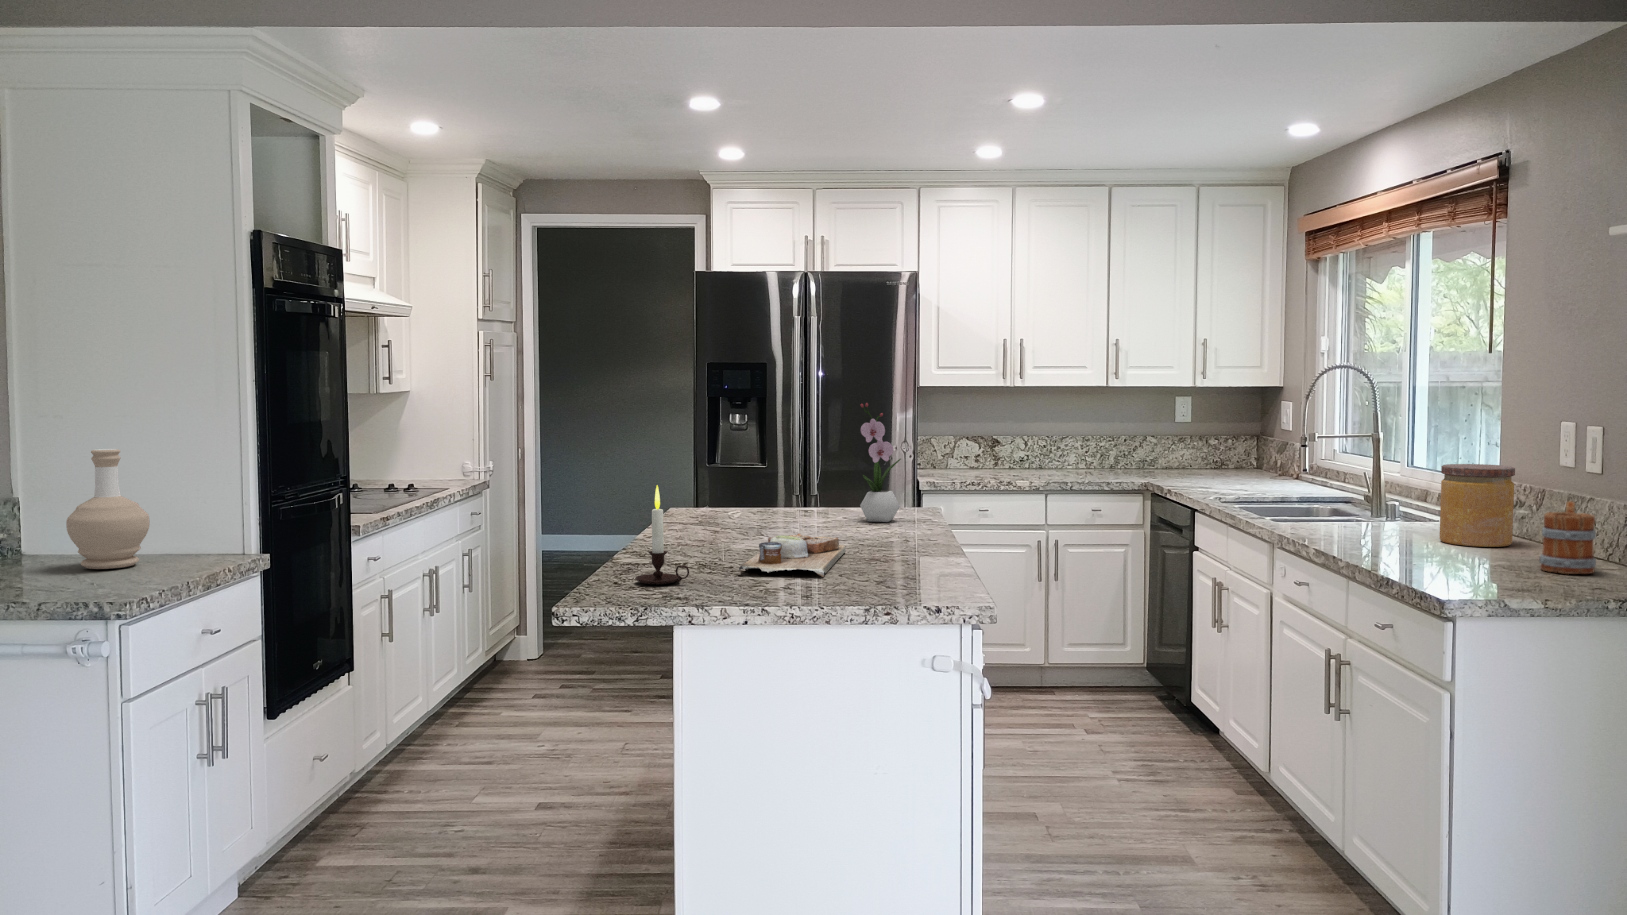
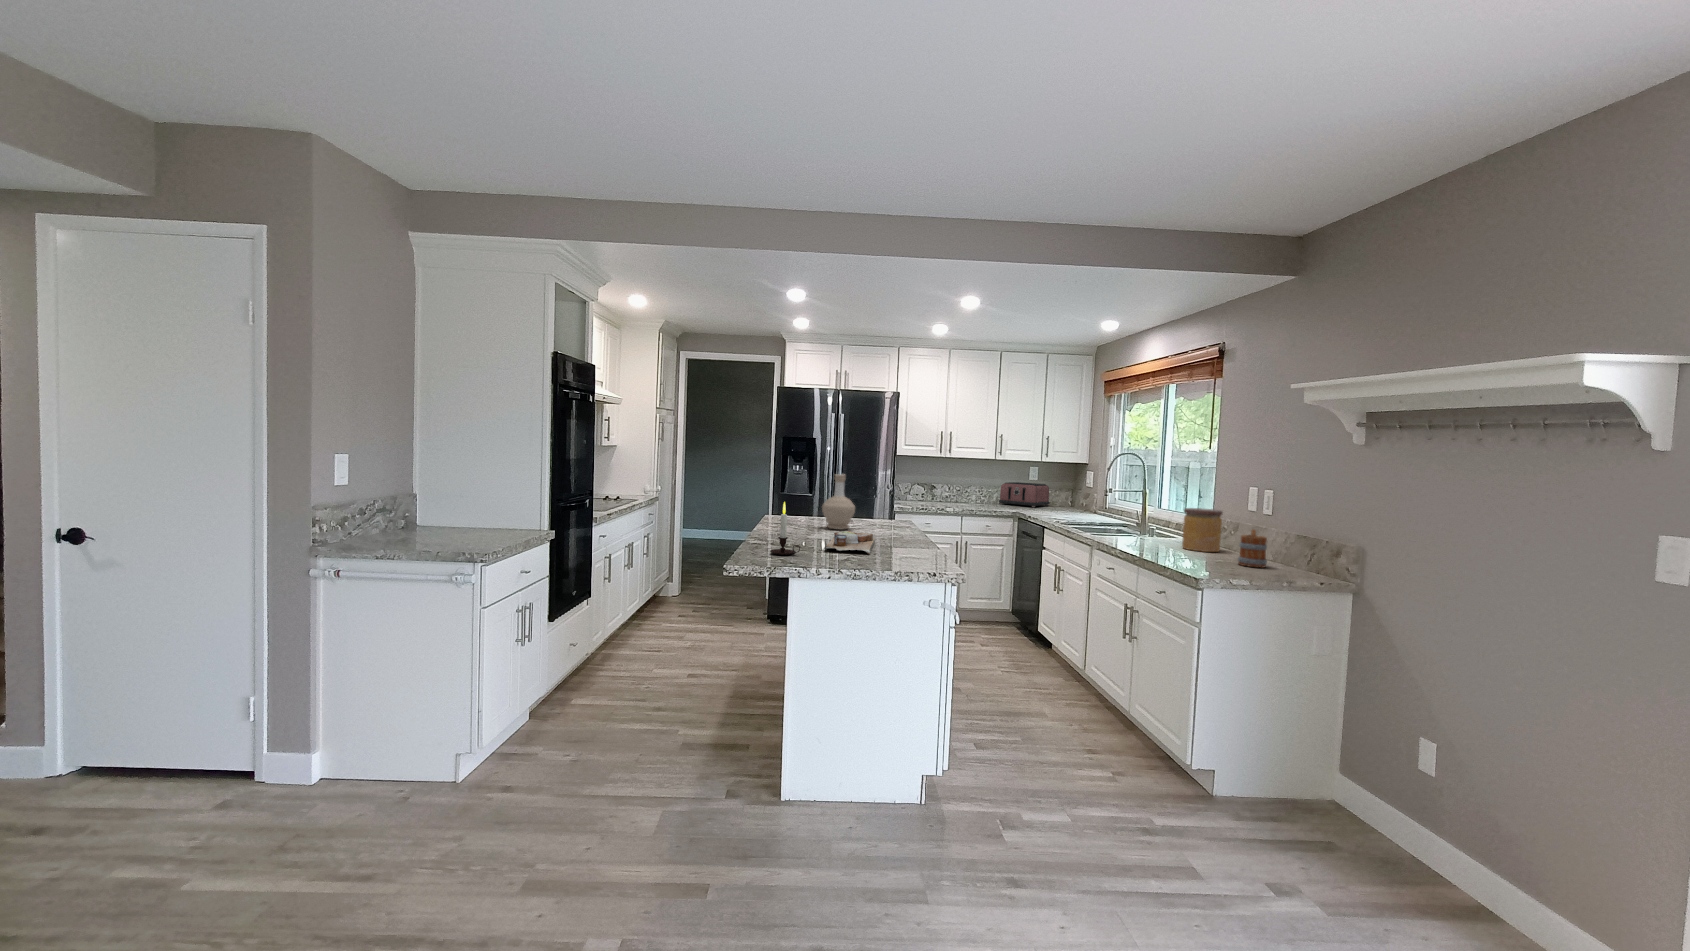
flower arrangement: present [860,403,901,522] -> none [874,462,897,527]
toaster: none [1114,427,1210,473] -> present [999,482,1050,507]
bottle: present [66,449,150,569] -> present [822,474,855,530]

